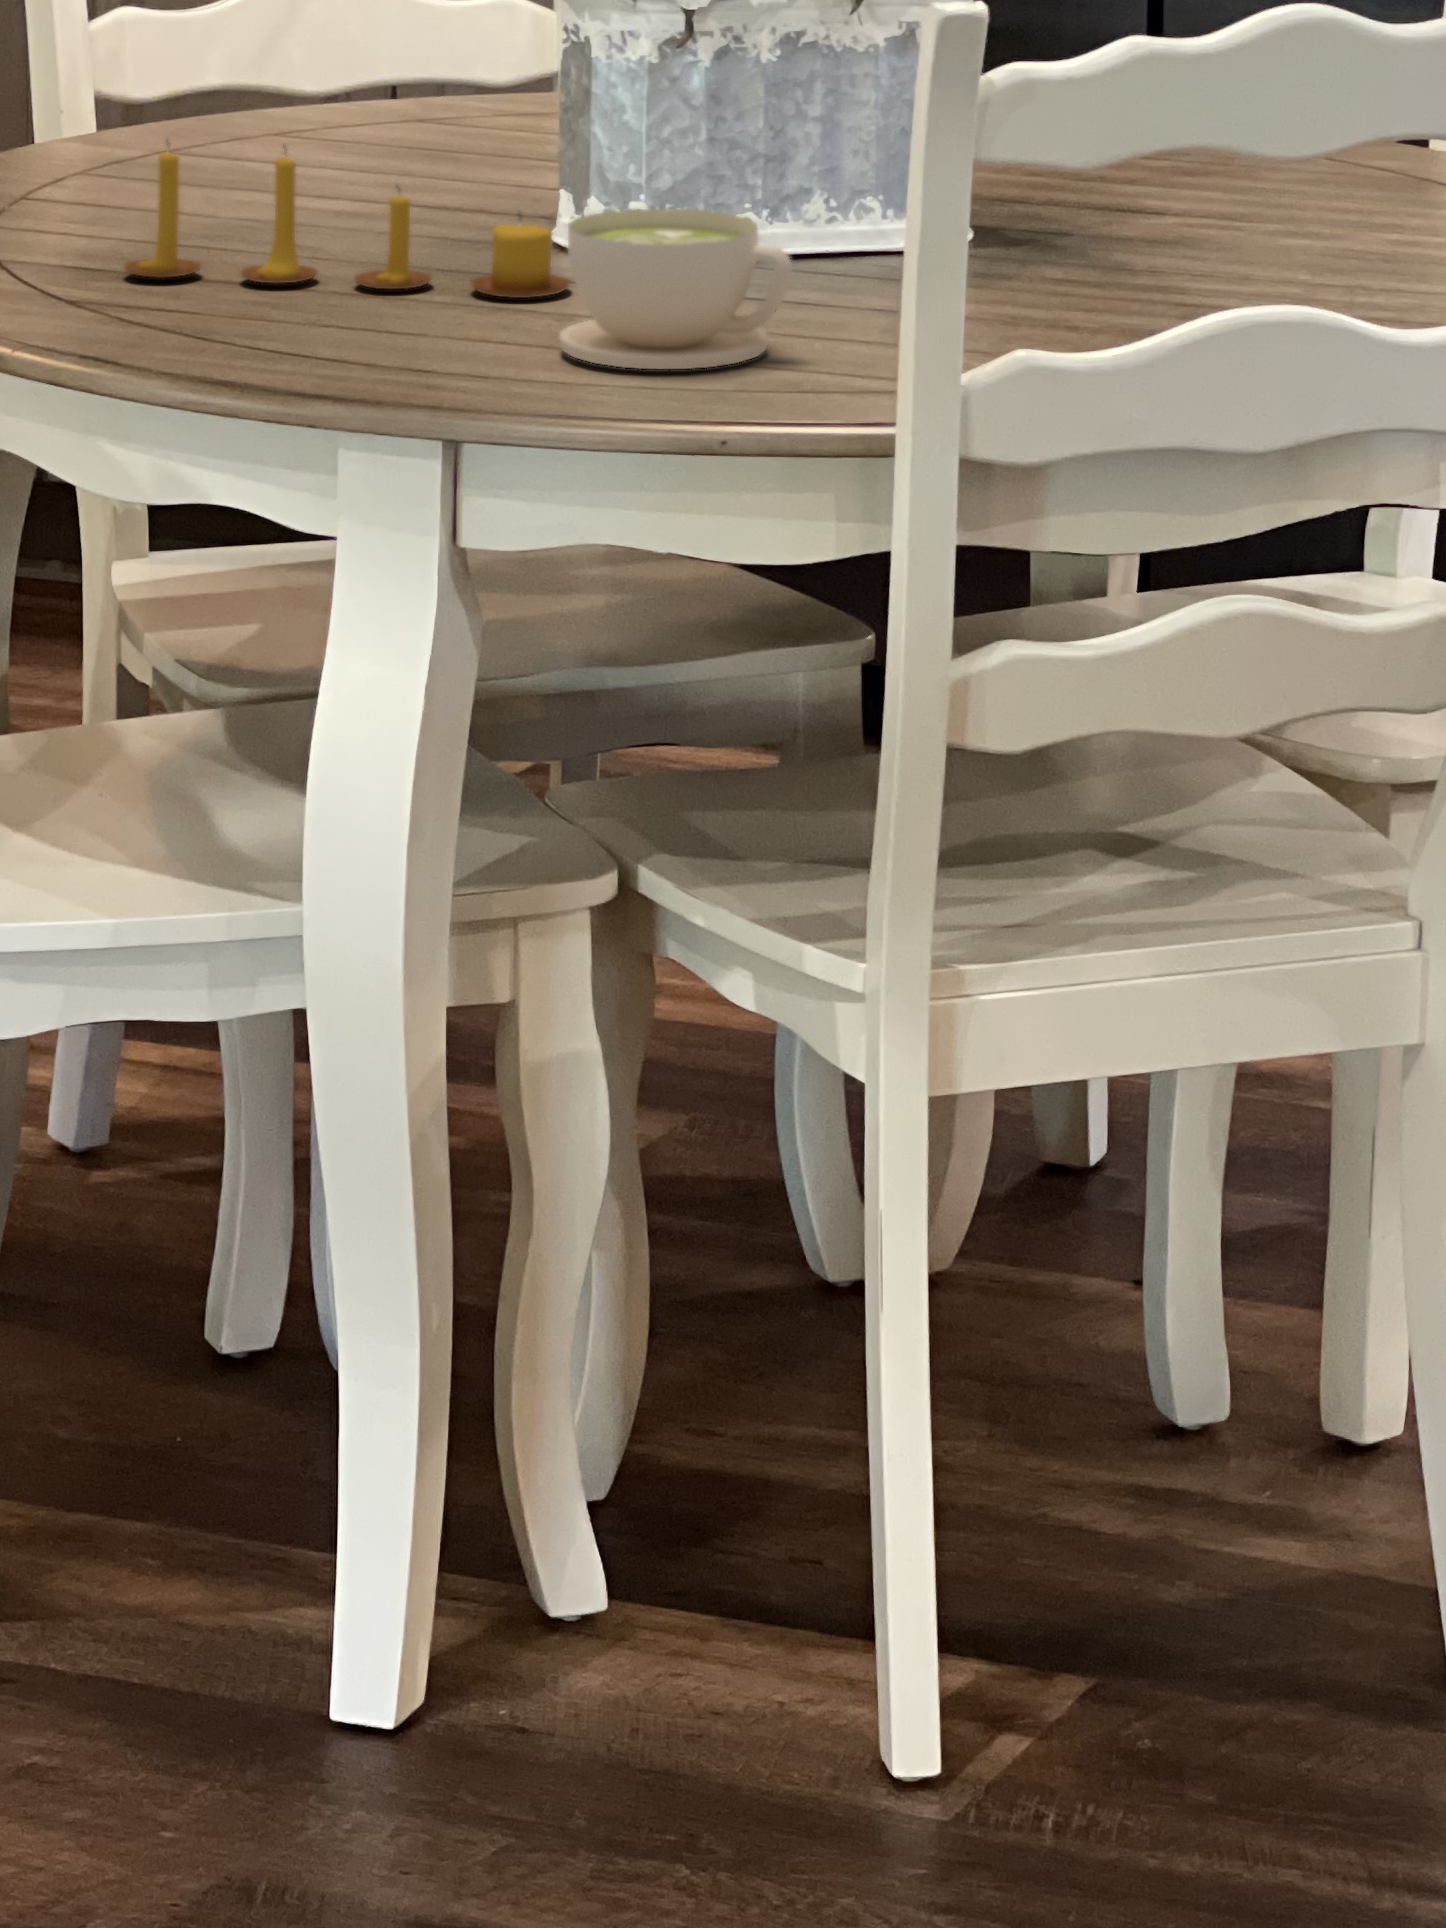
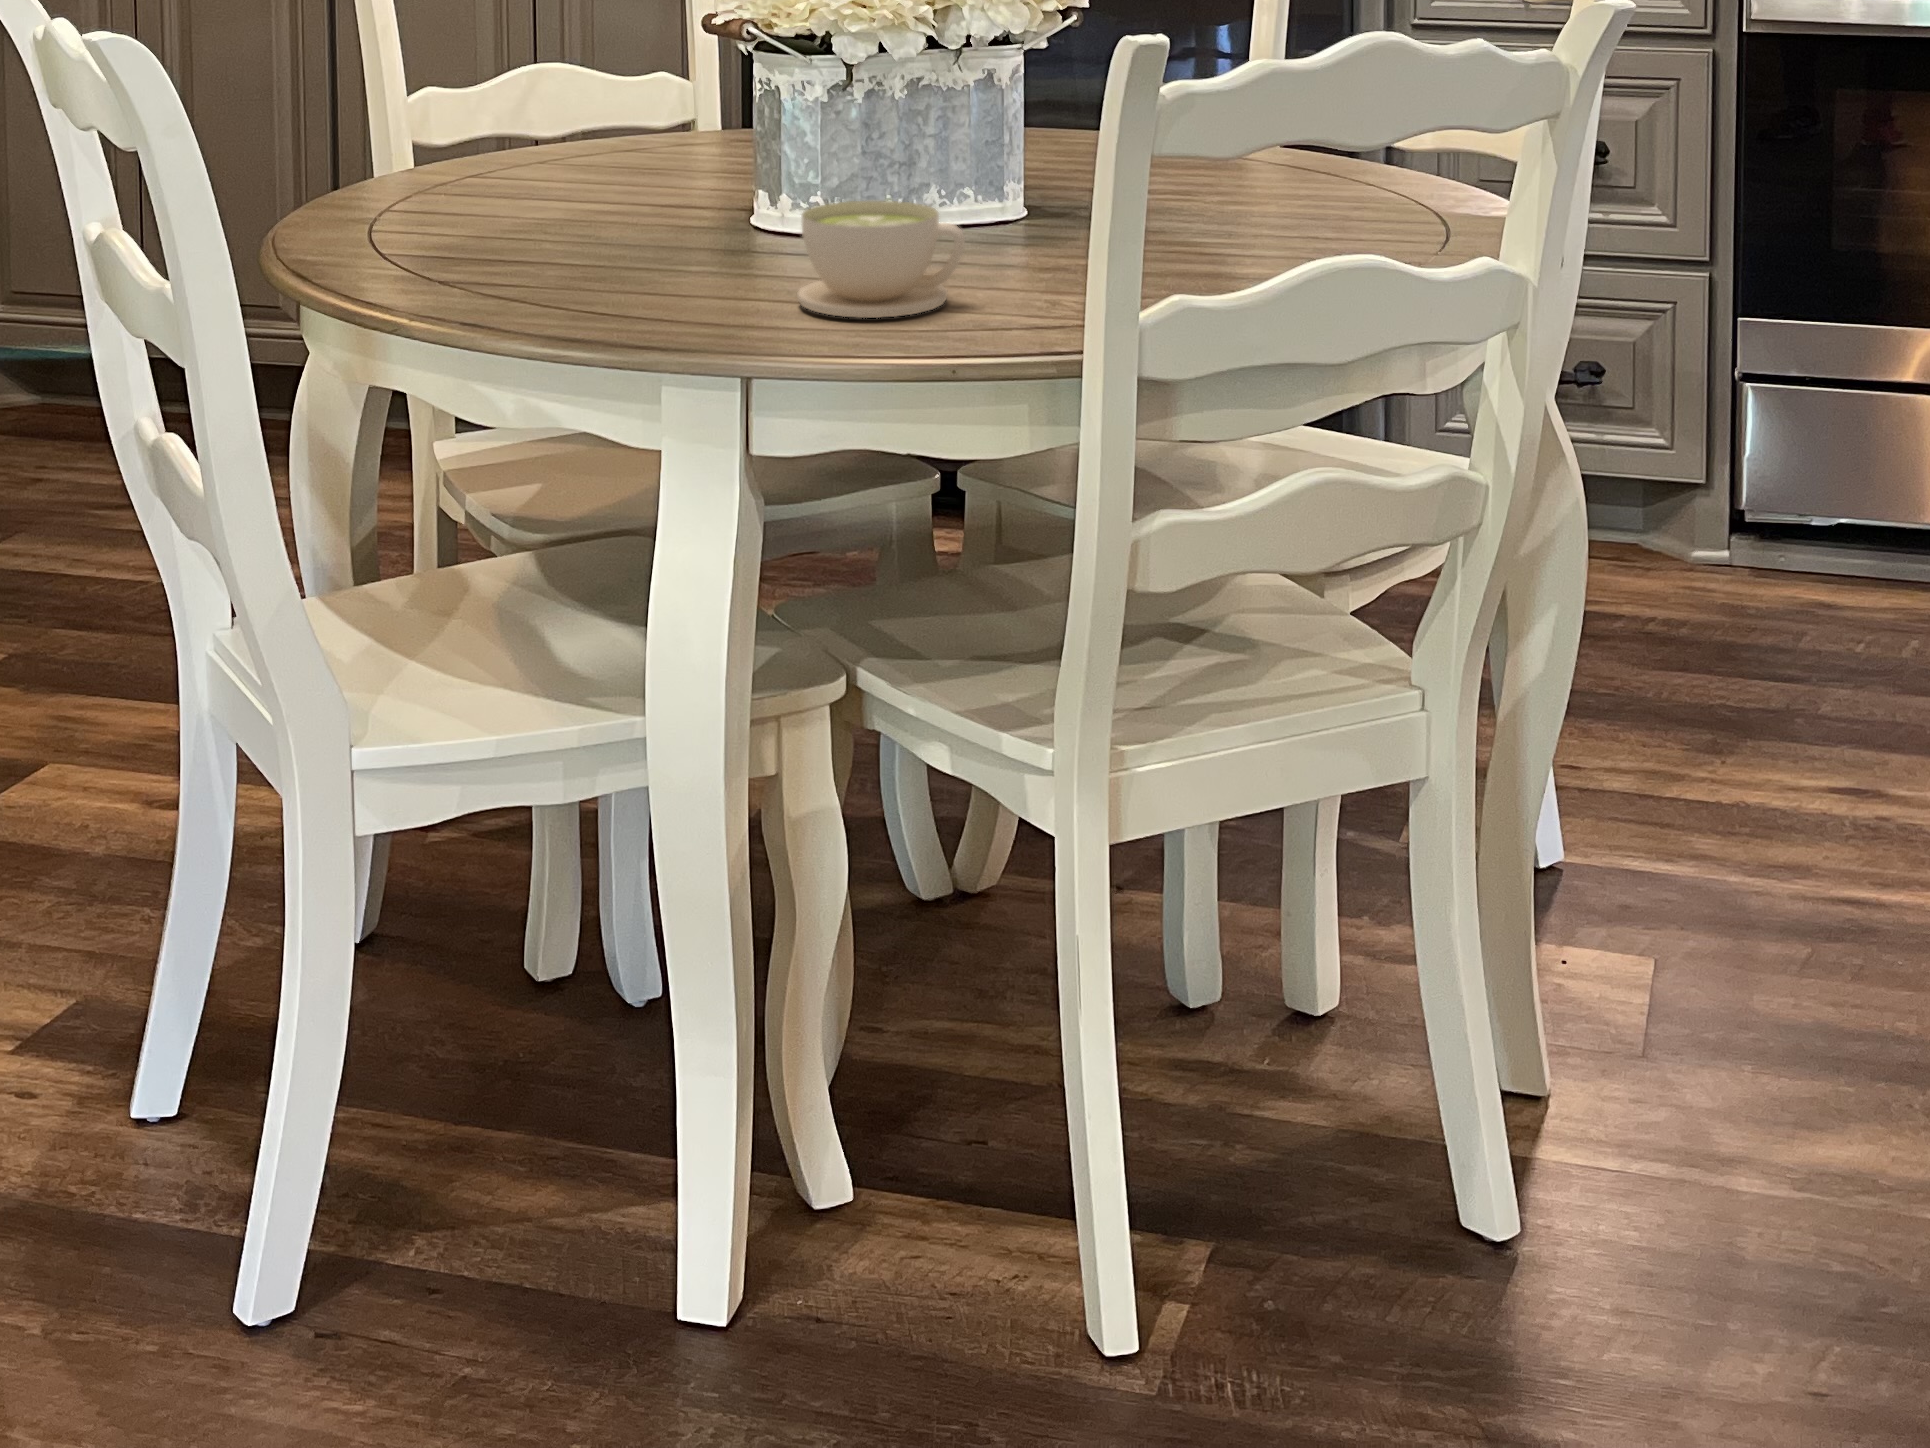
candle: present [123,150,570,298] -> none [466,168,781,268]

